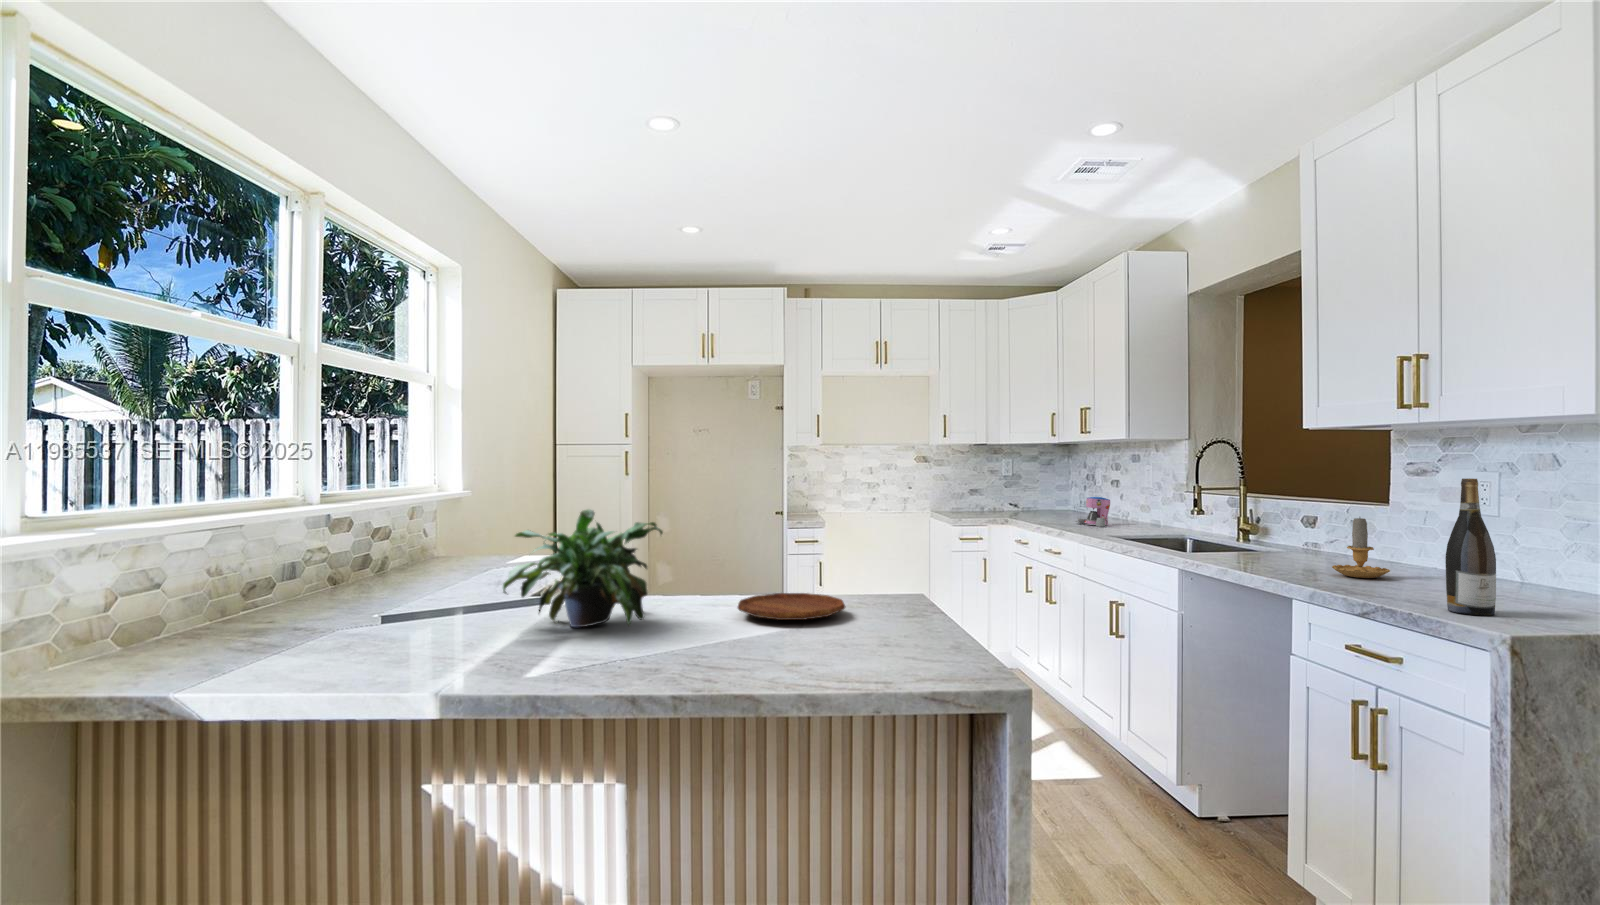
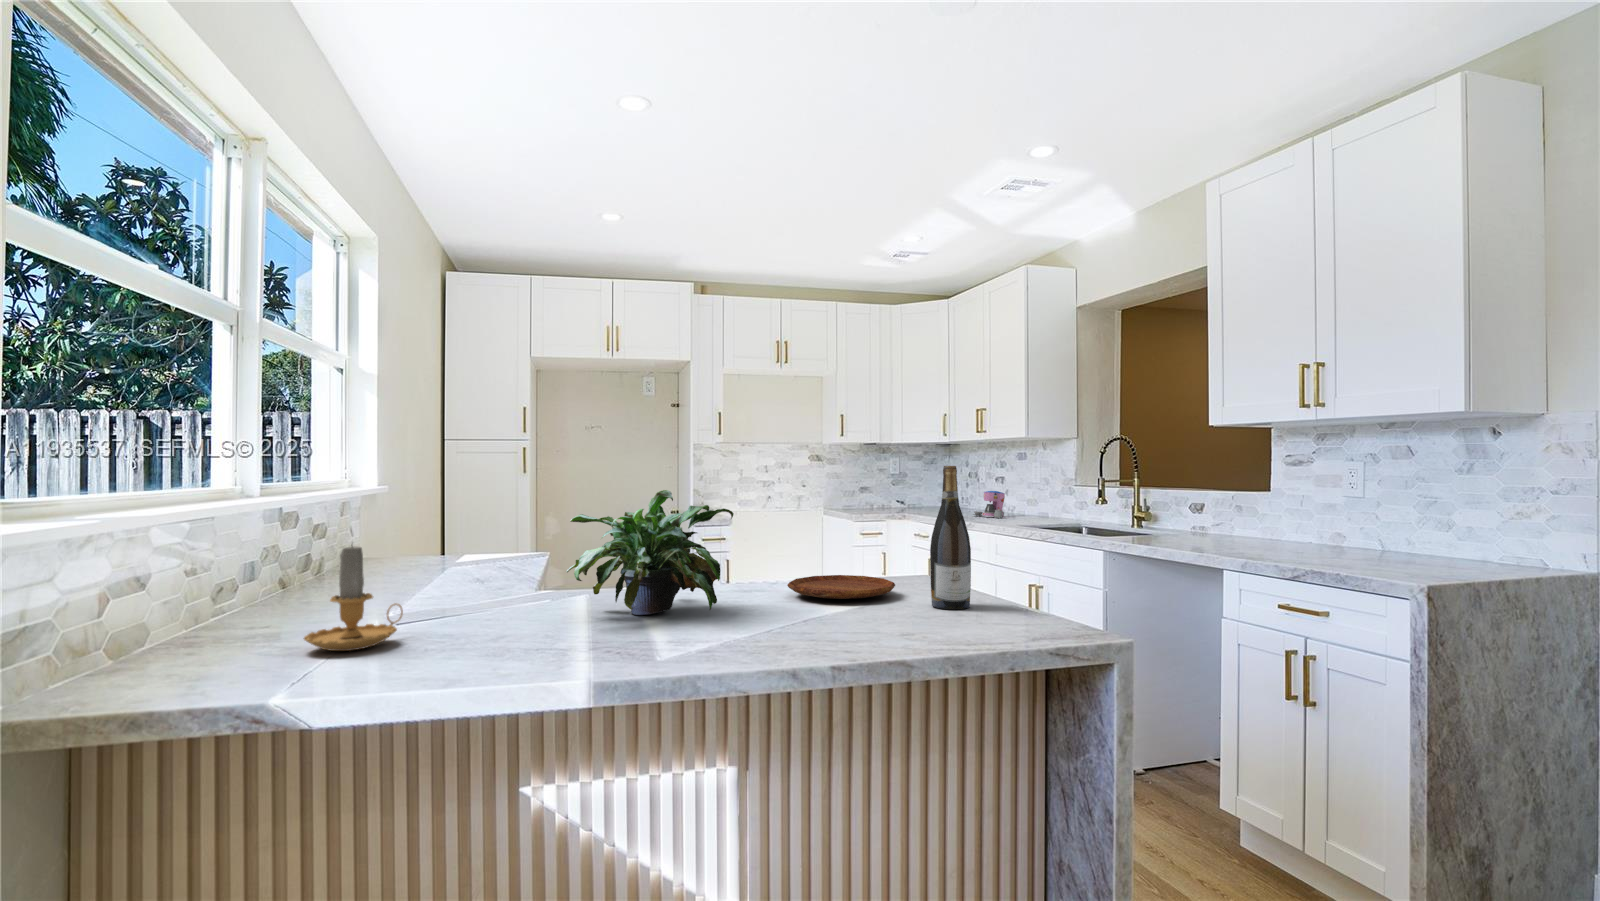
wine bottle: present [1446,478,1496,616] -> present [930,466,971,609]
candle: present [1332,518,1390,578] -> present [304,545,403,651]

